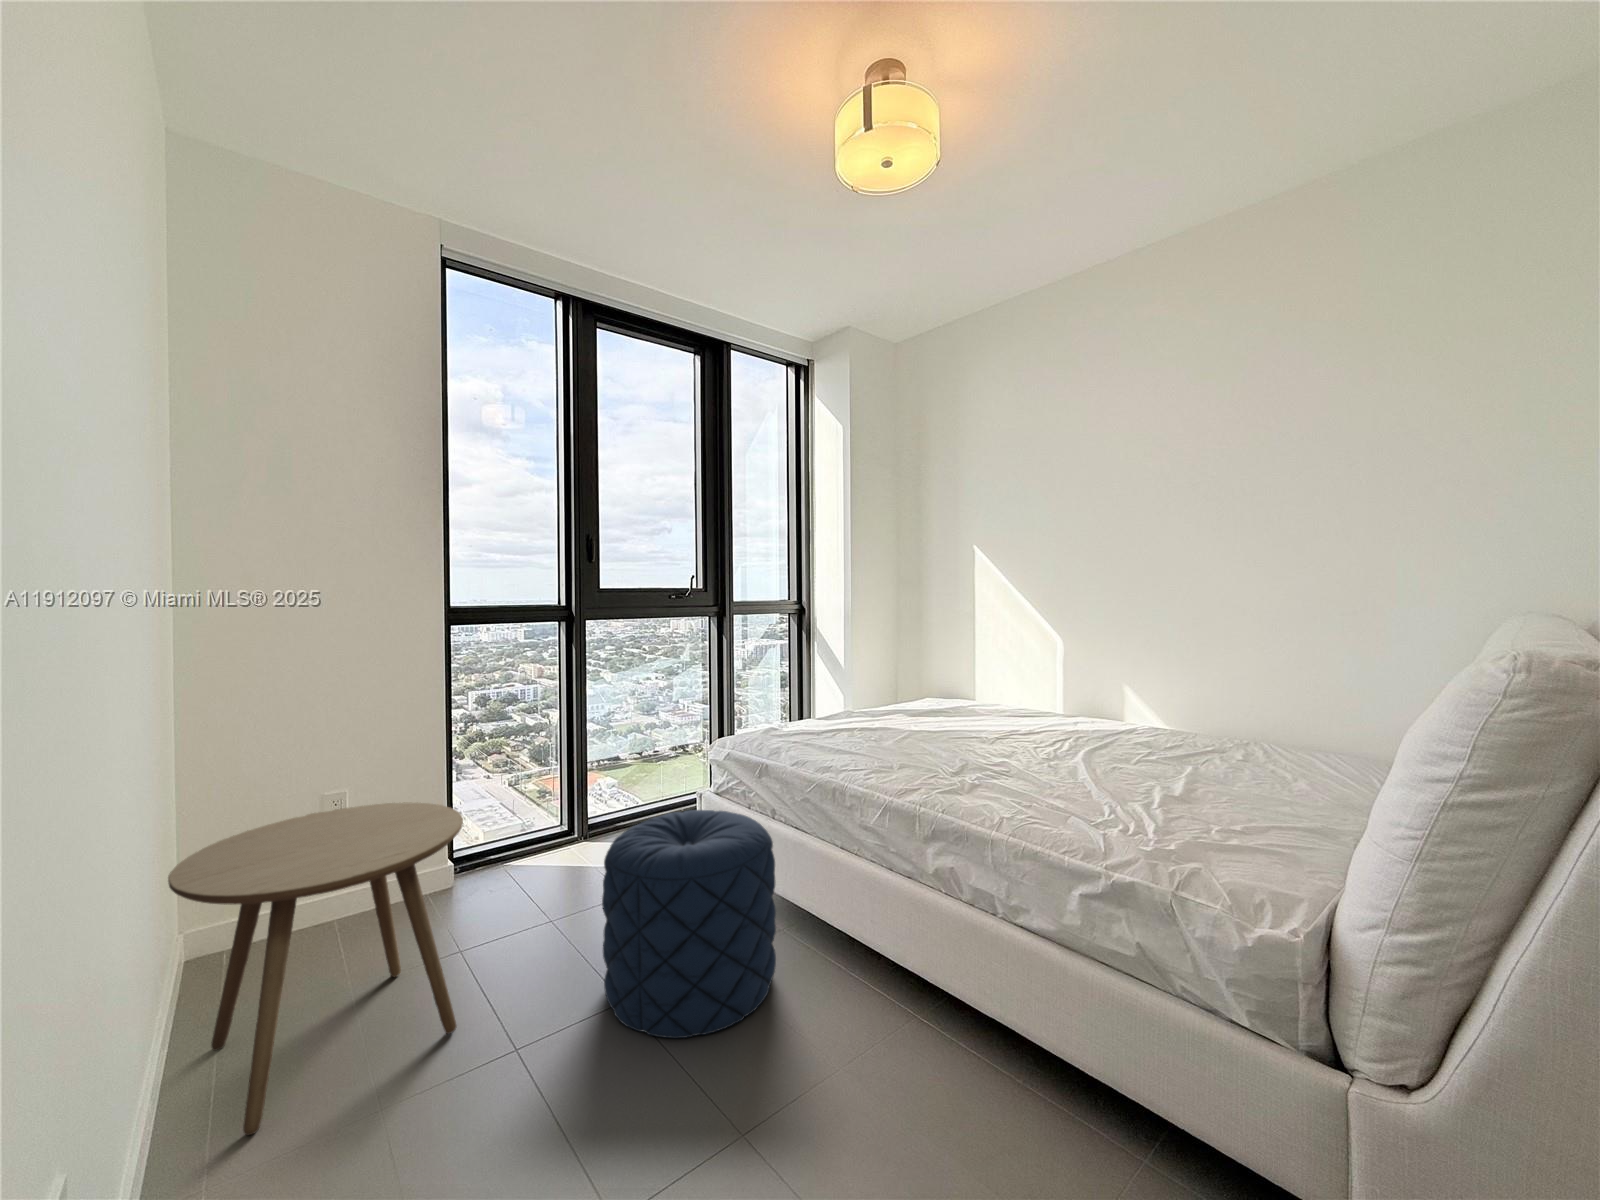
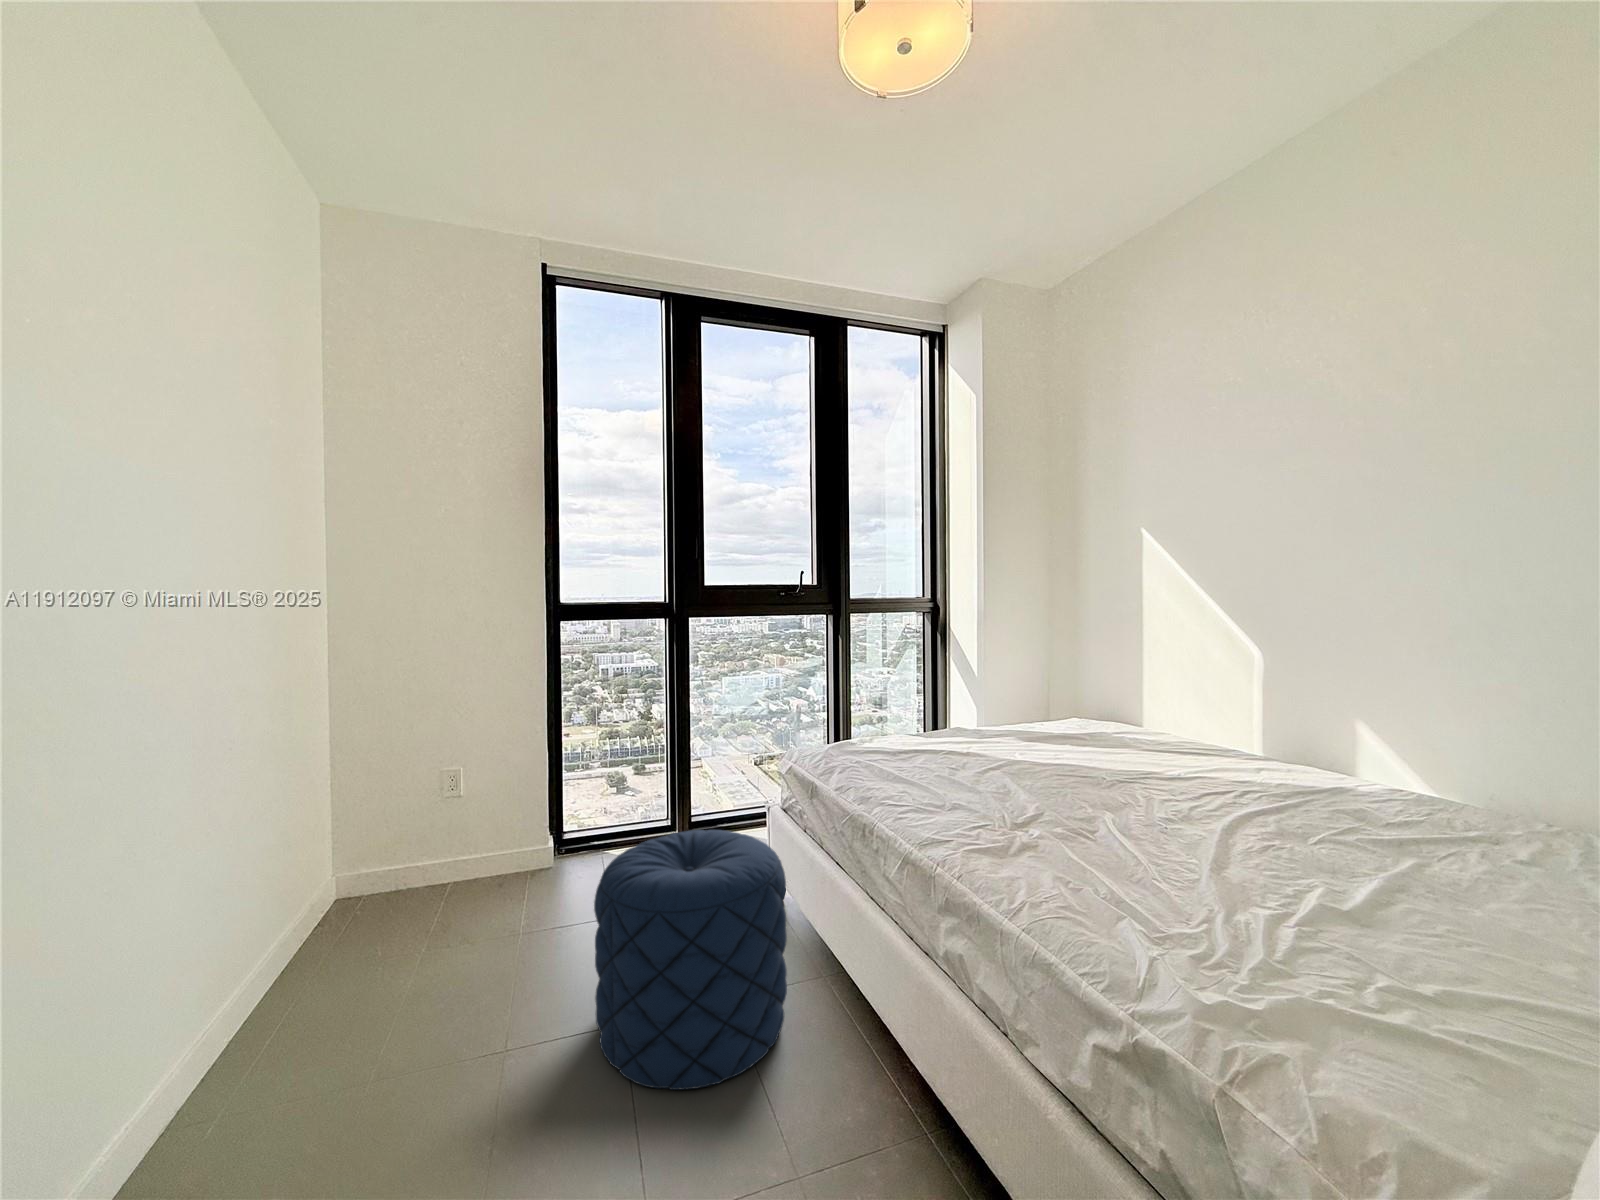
side table: present [168,802,463,1135] -> none [228,788,491,1081]

